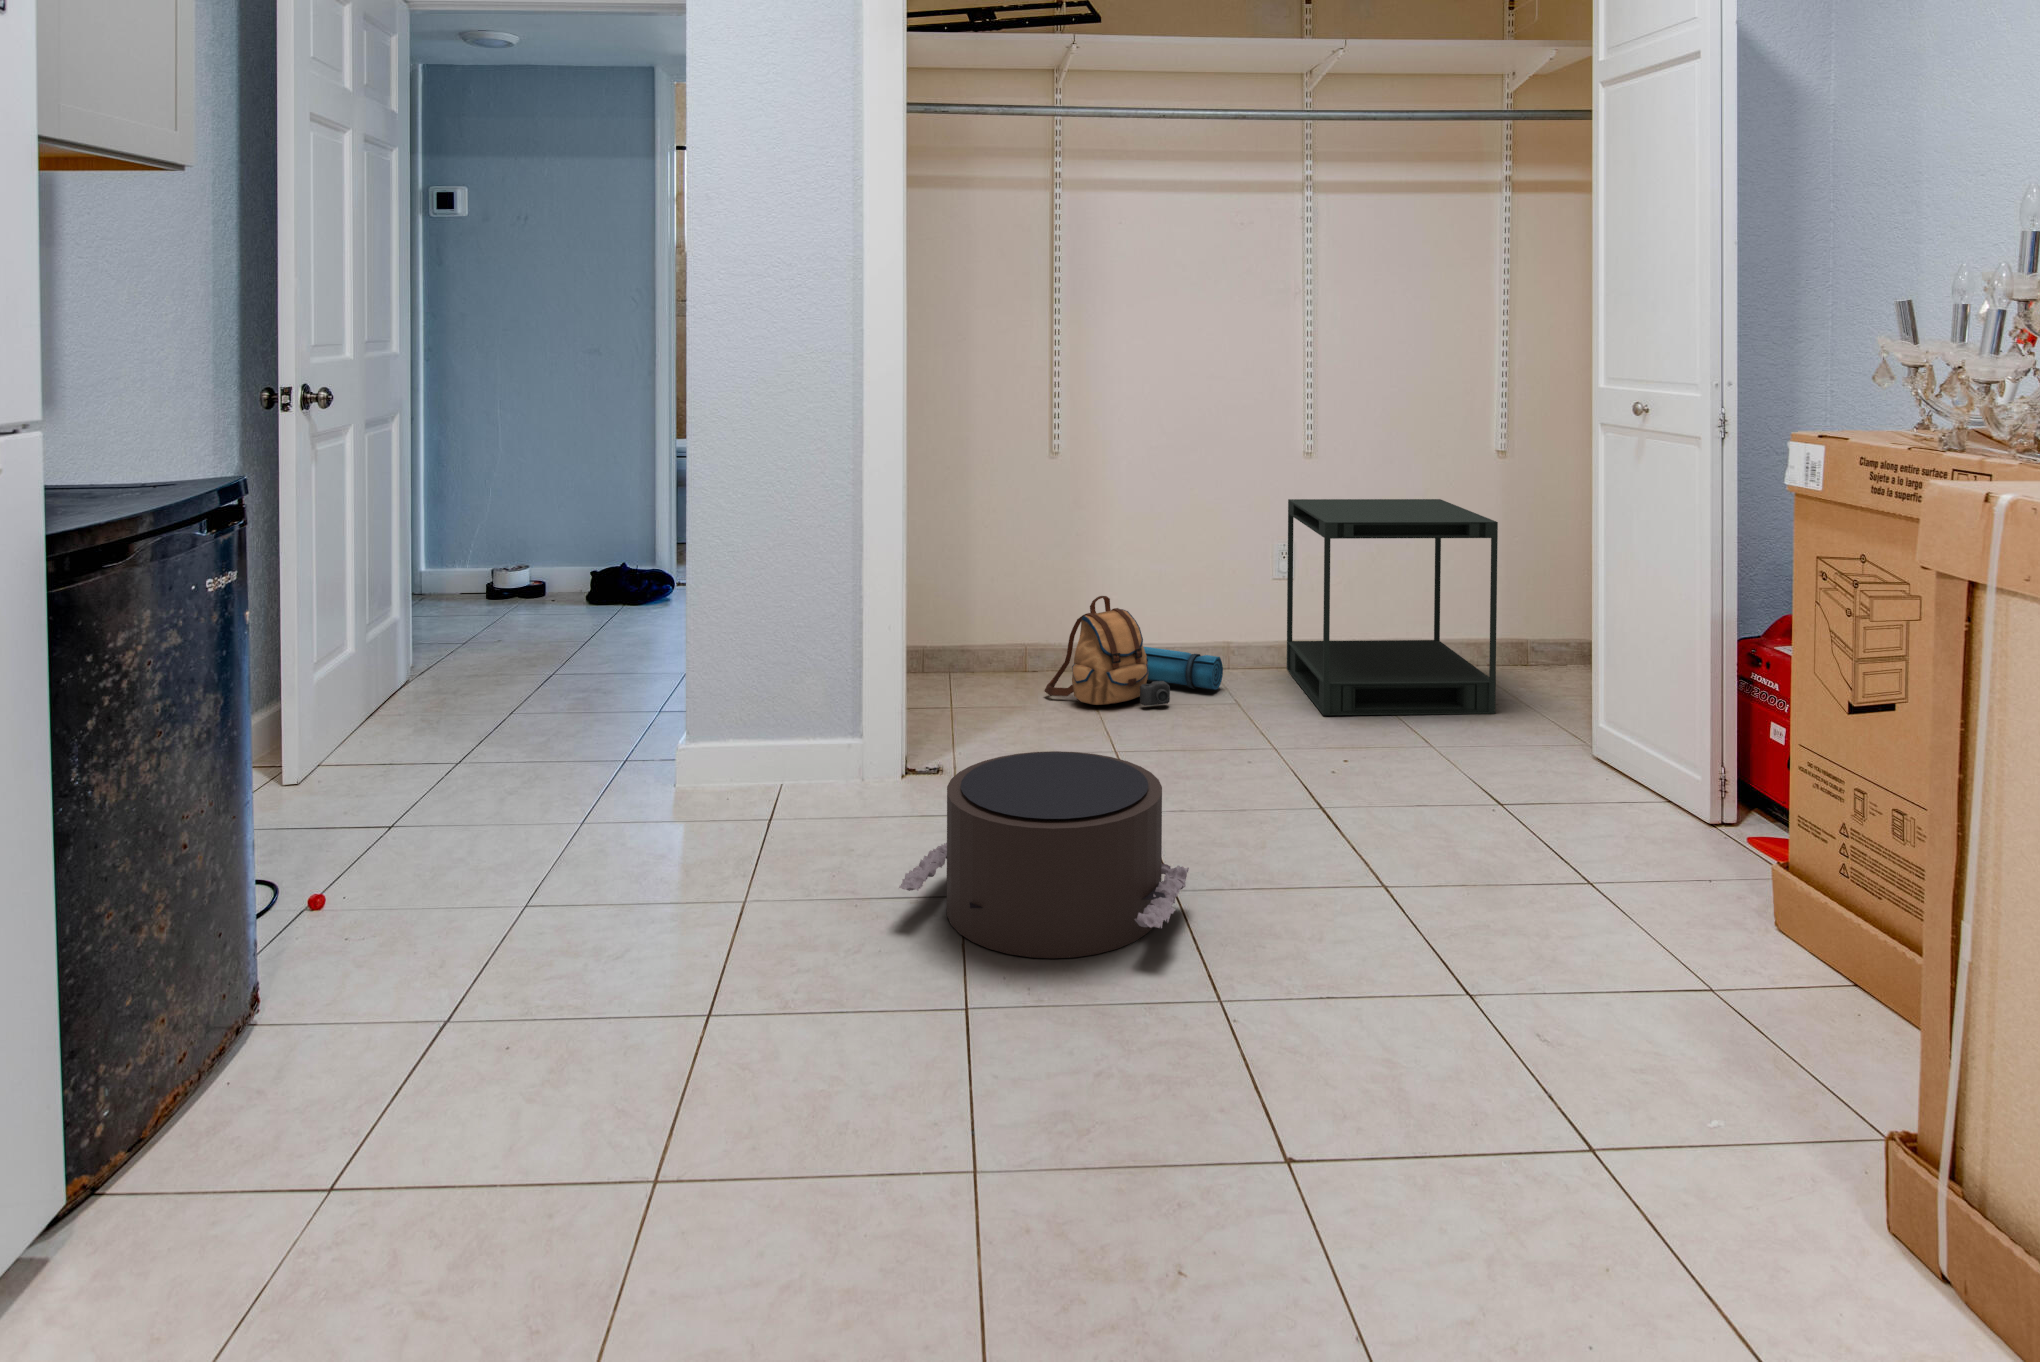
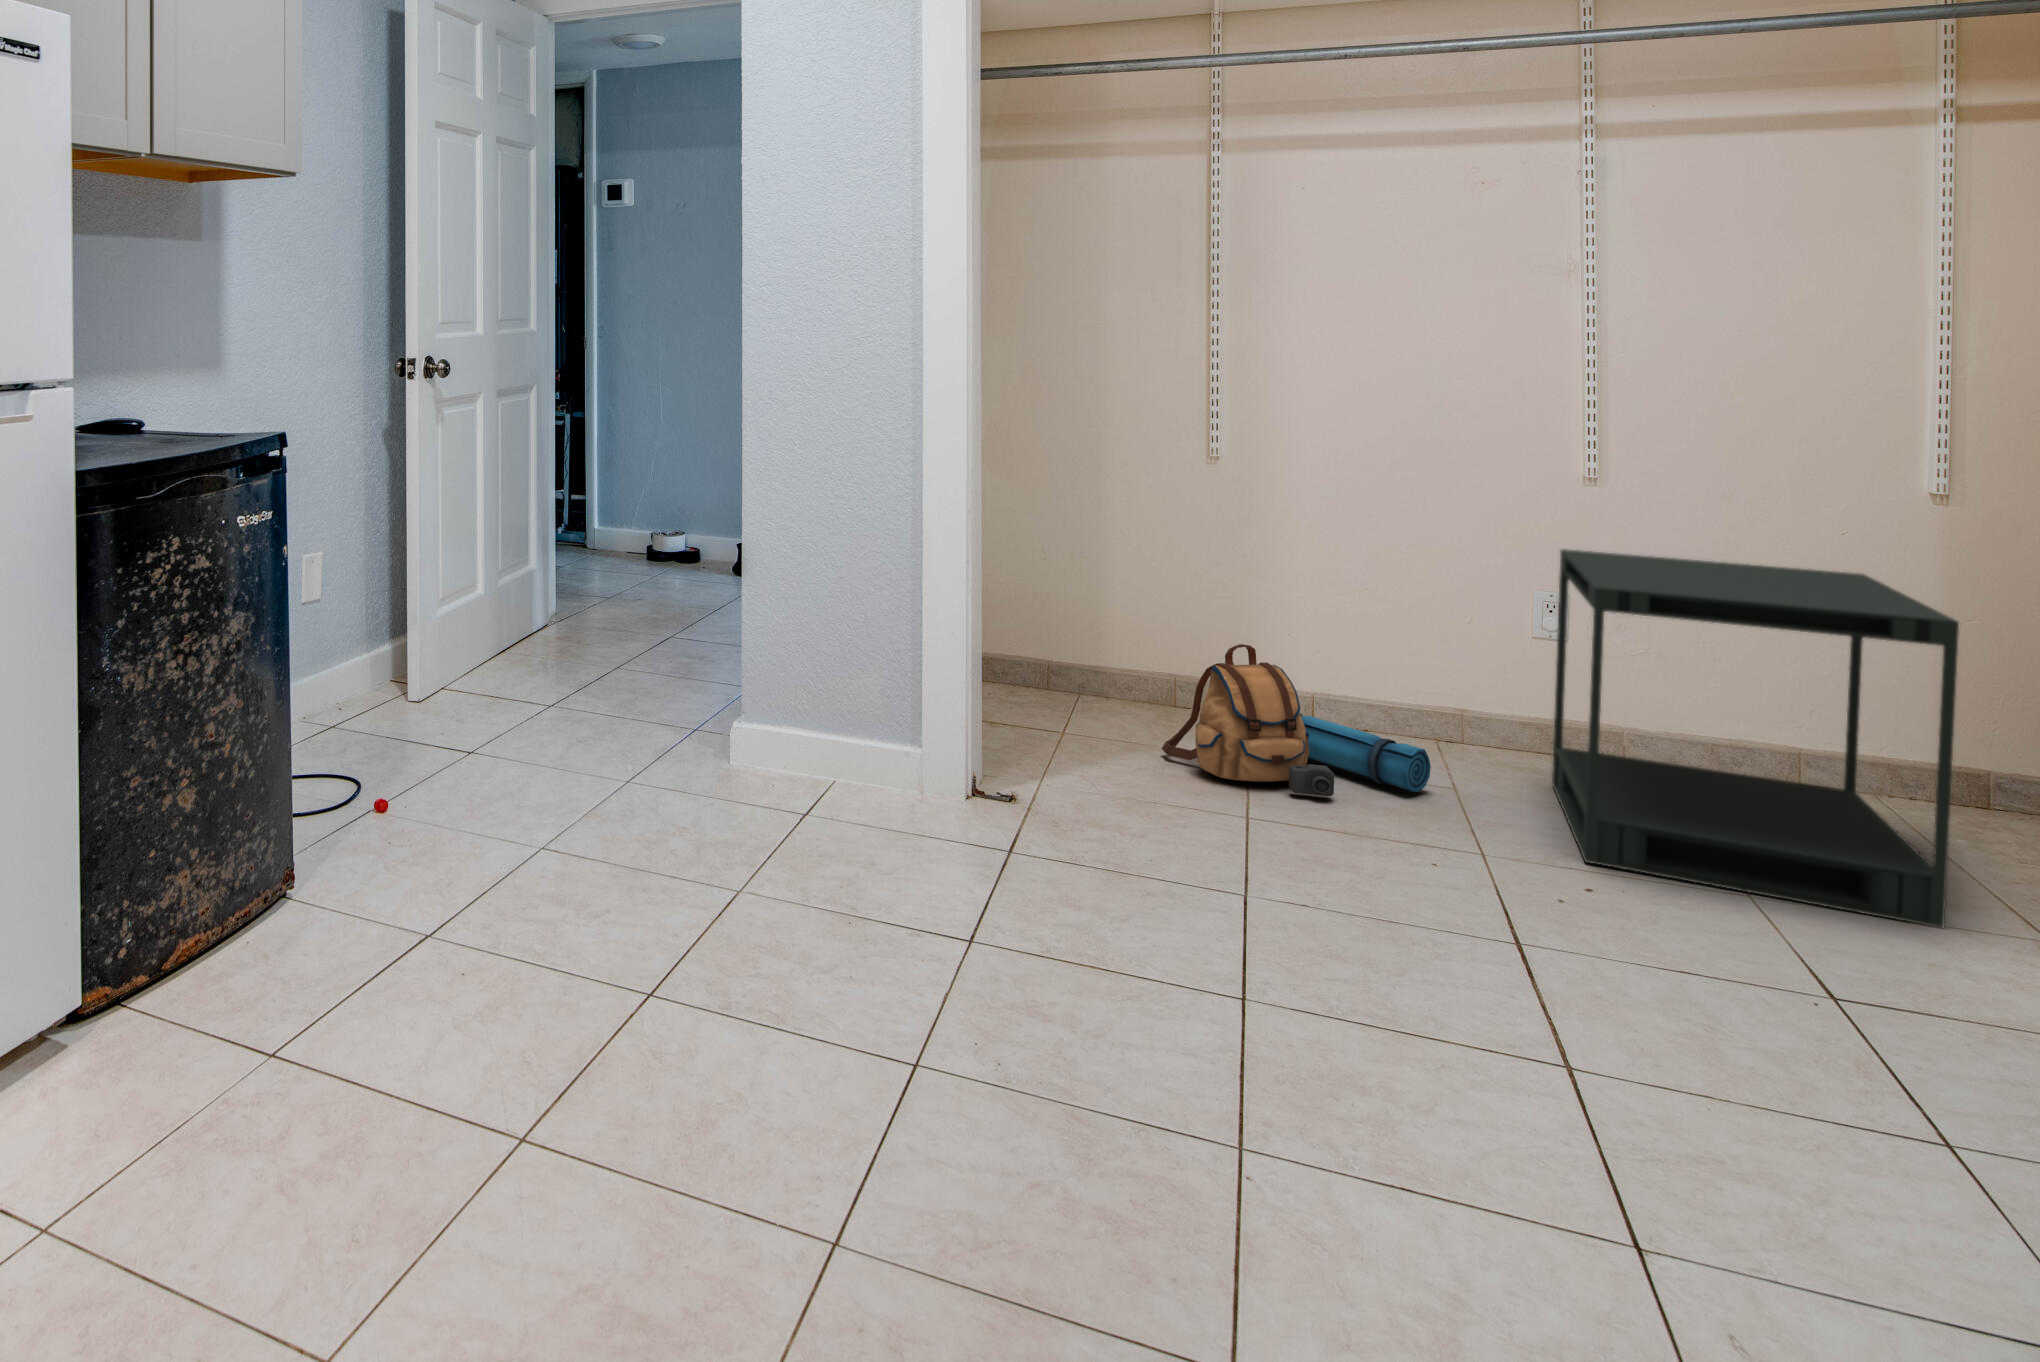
pouf: present [899,751,1189,958] -> none [848,816,1229,1091]

